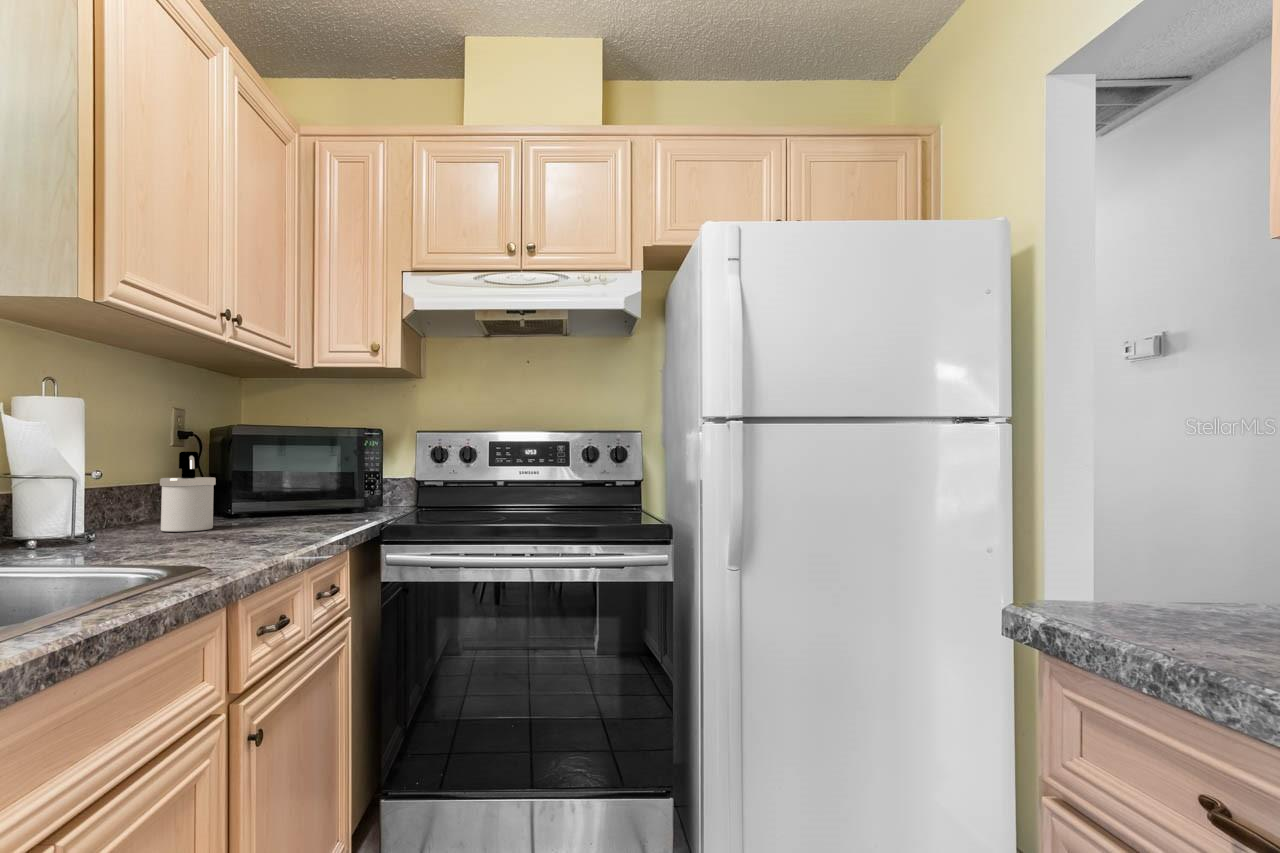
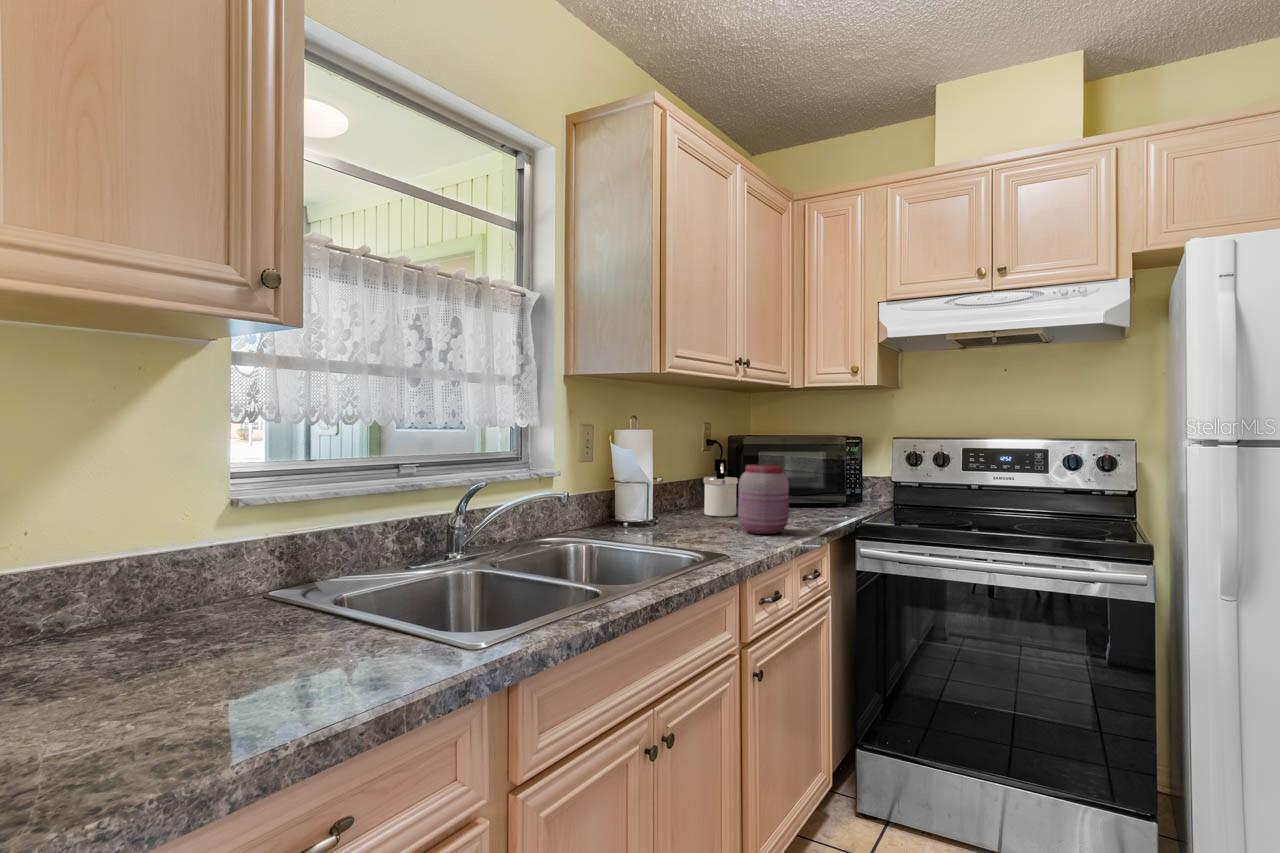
jar: none [220,451,296,544] -> present [738,464,789,534]

